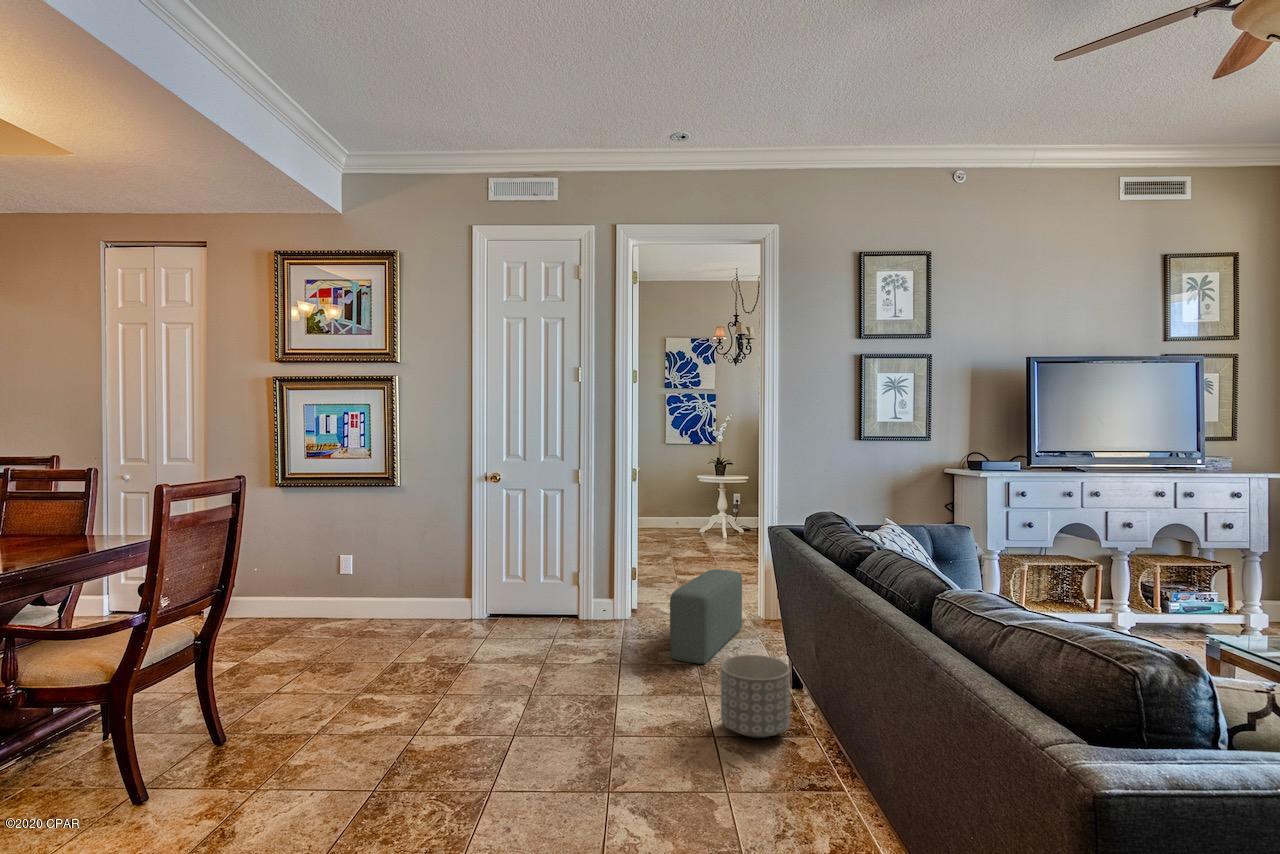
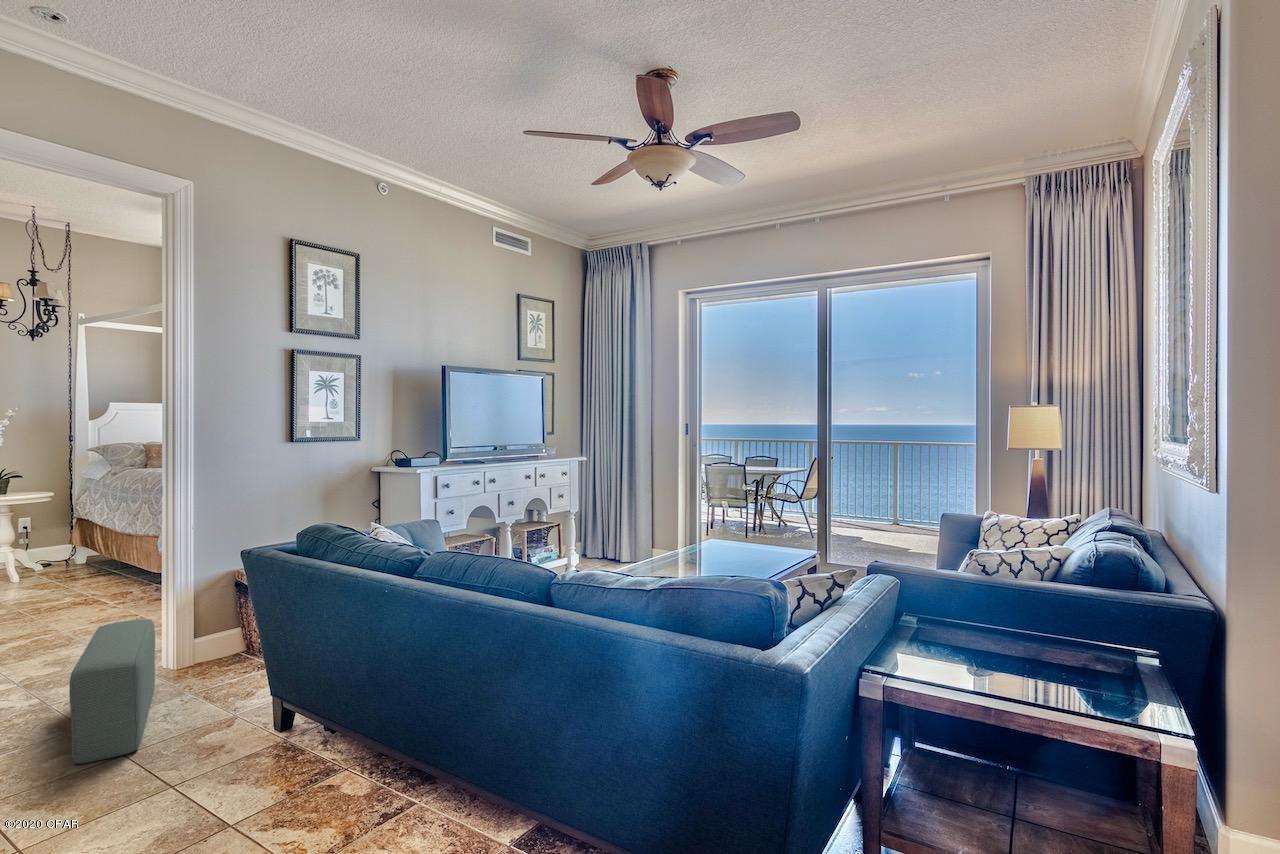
planter: present [721,655,790,738] -> none [230,702,322,807]

